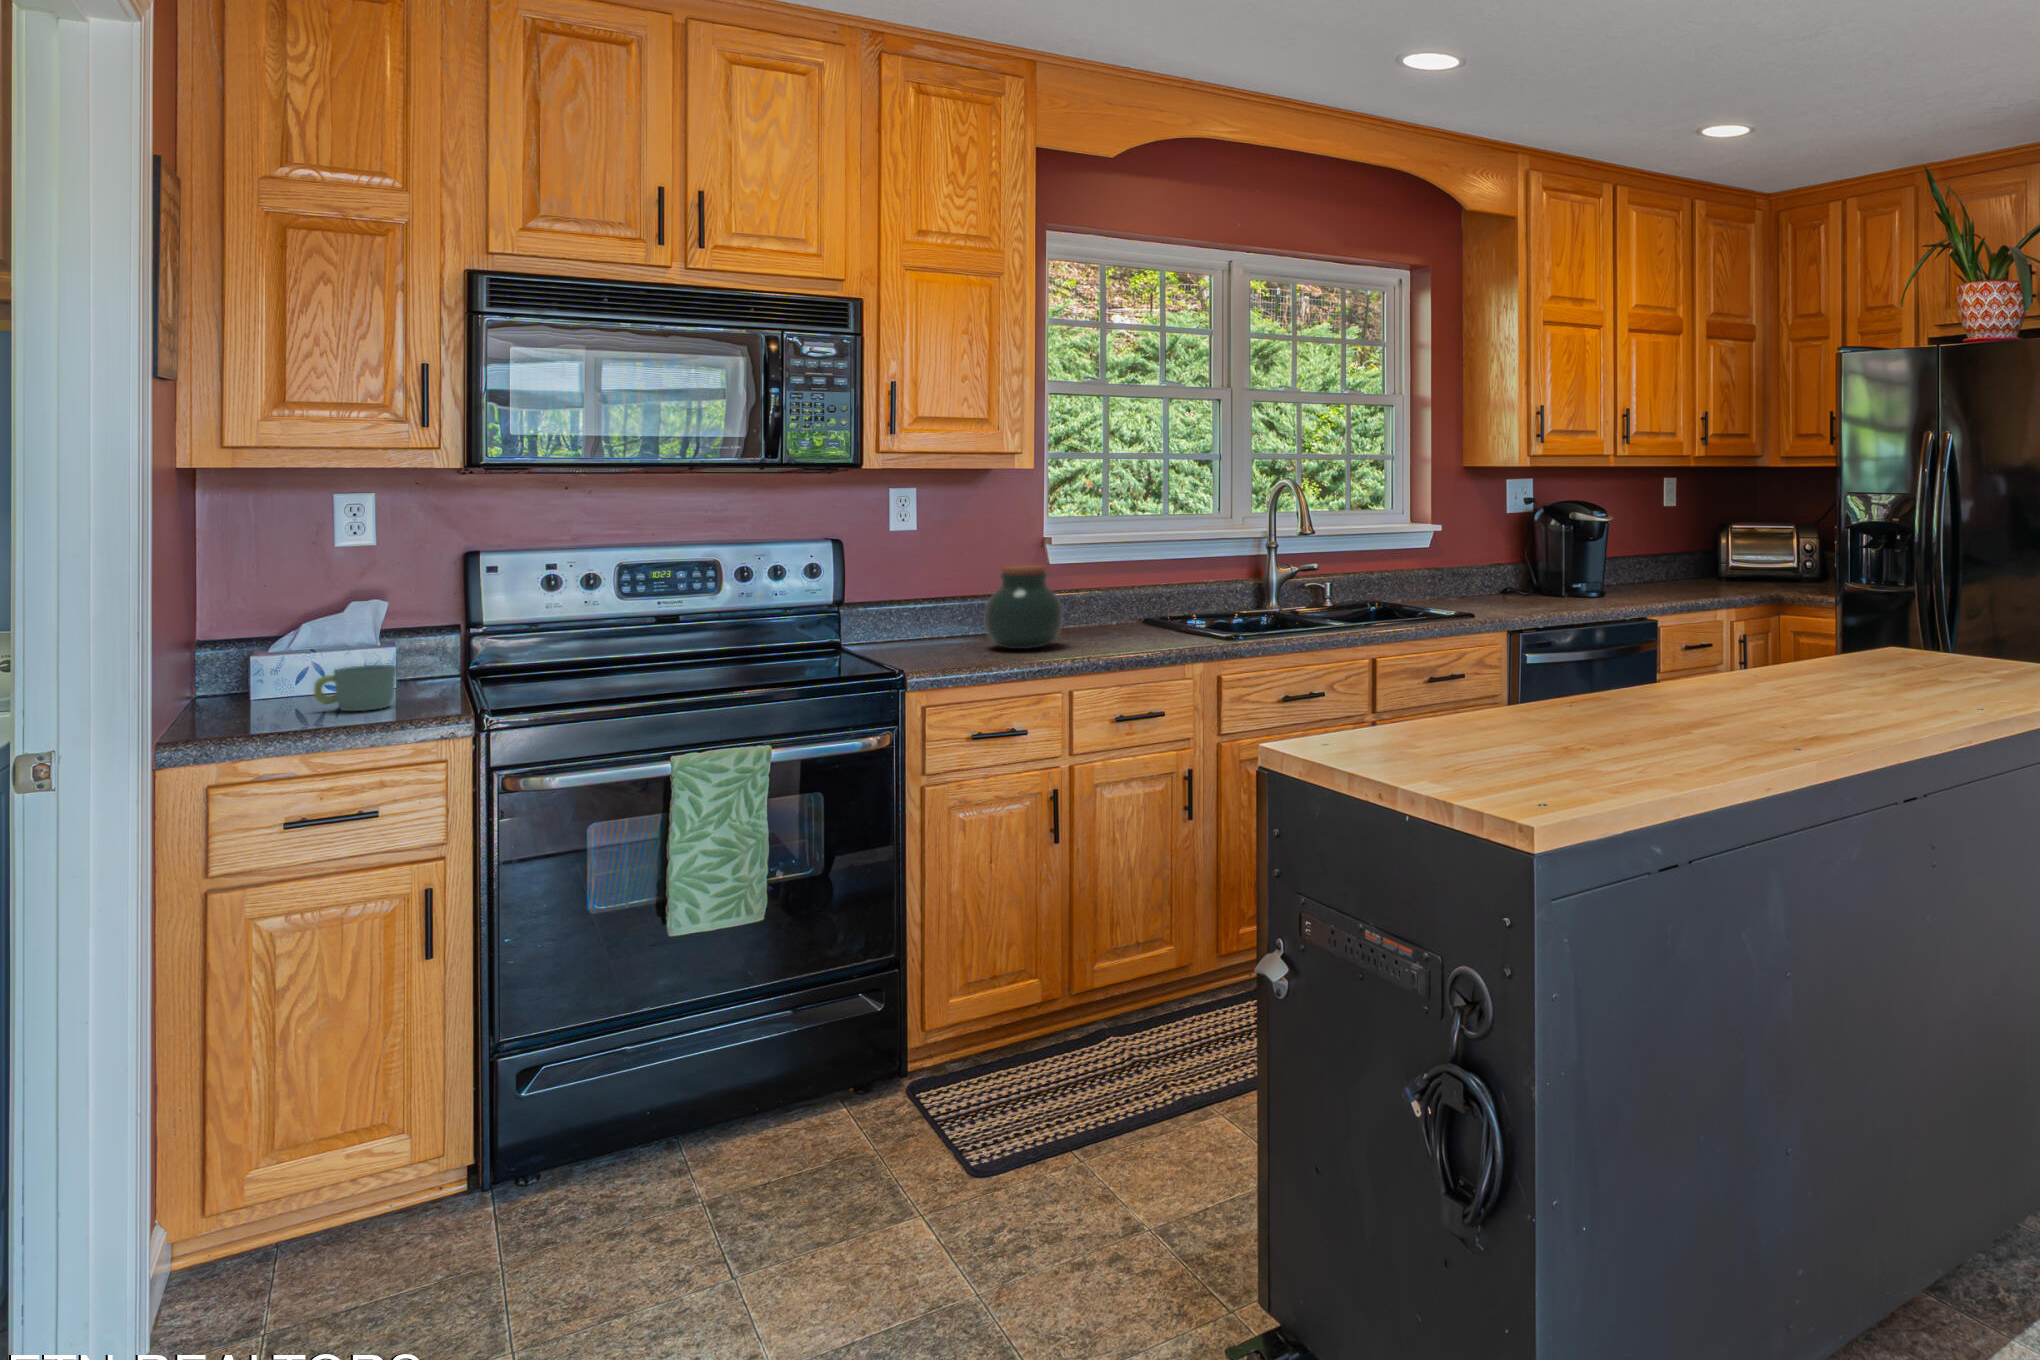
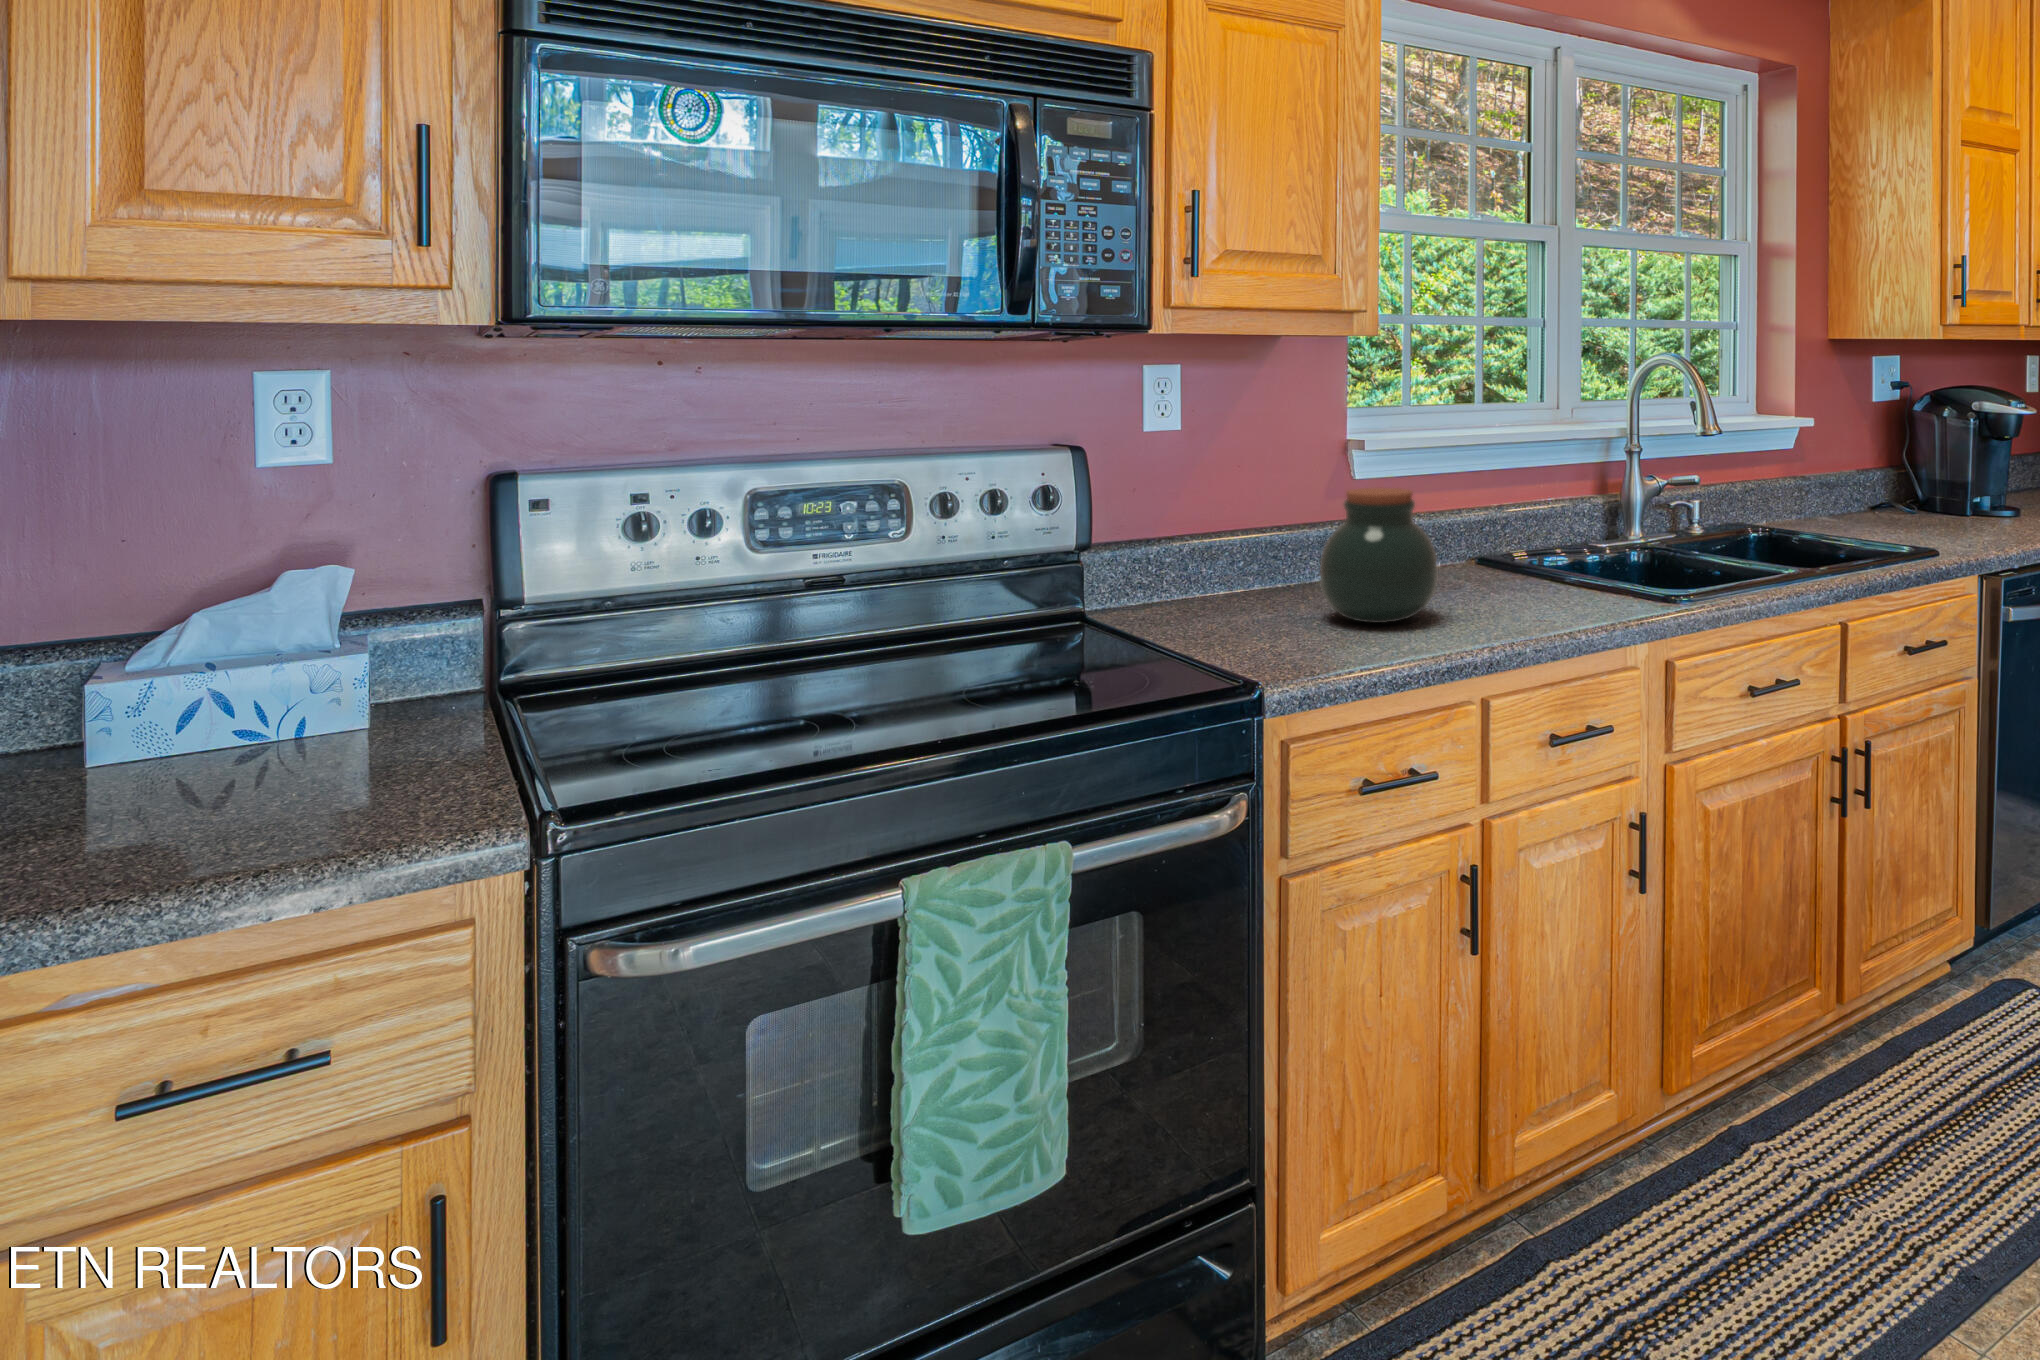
mug: present [314,665,397,711] -> none [197,713,370,820]

